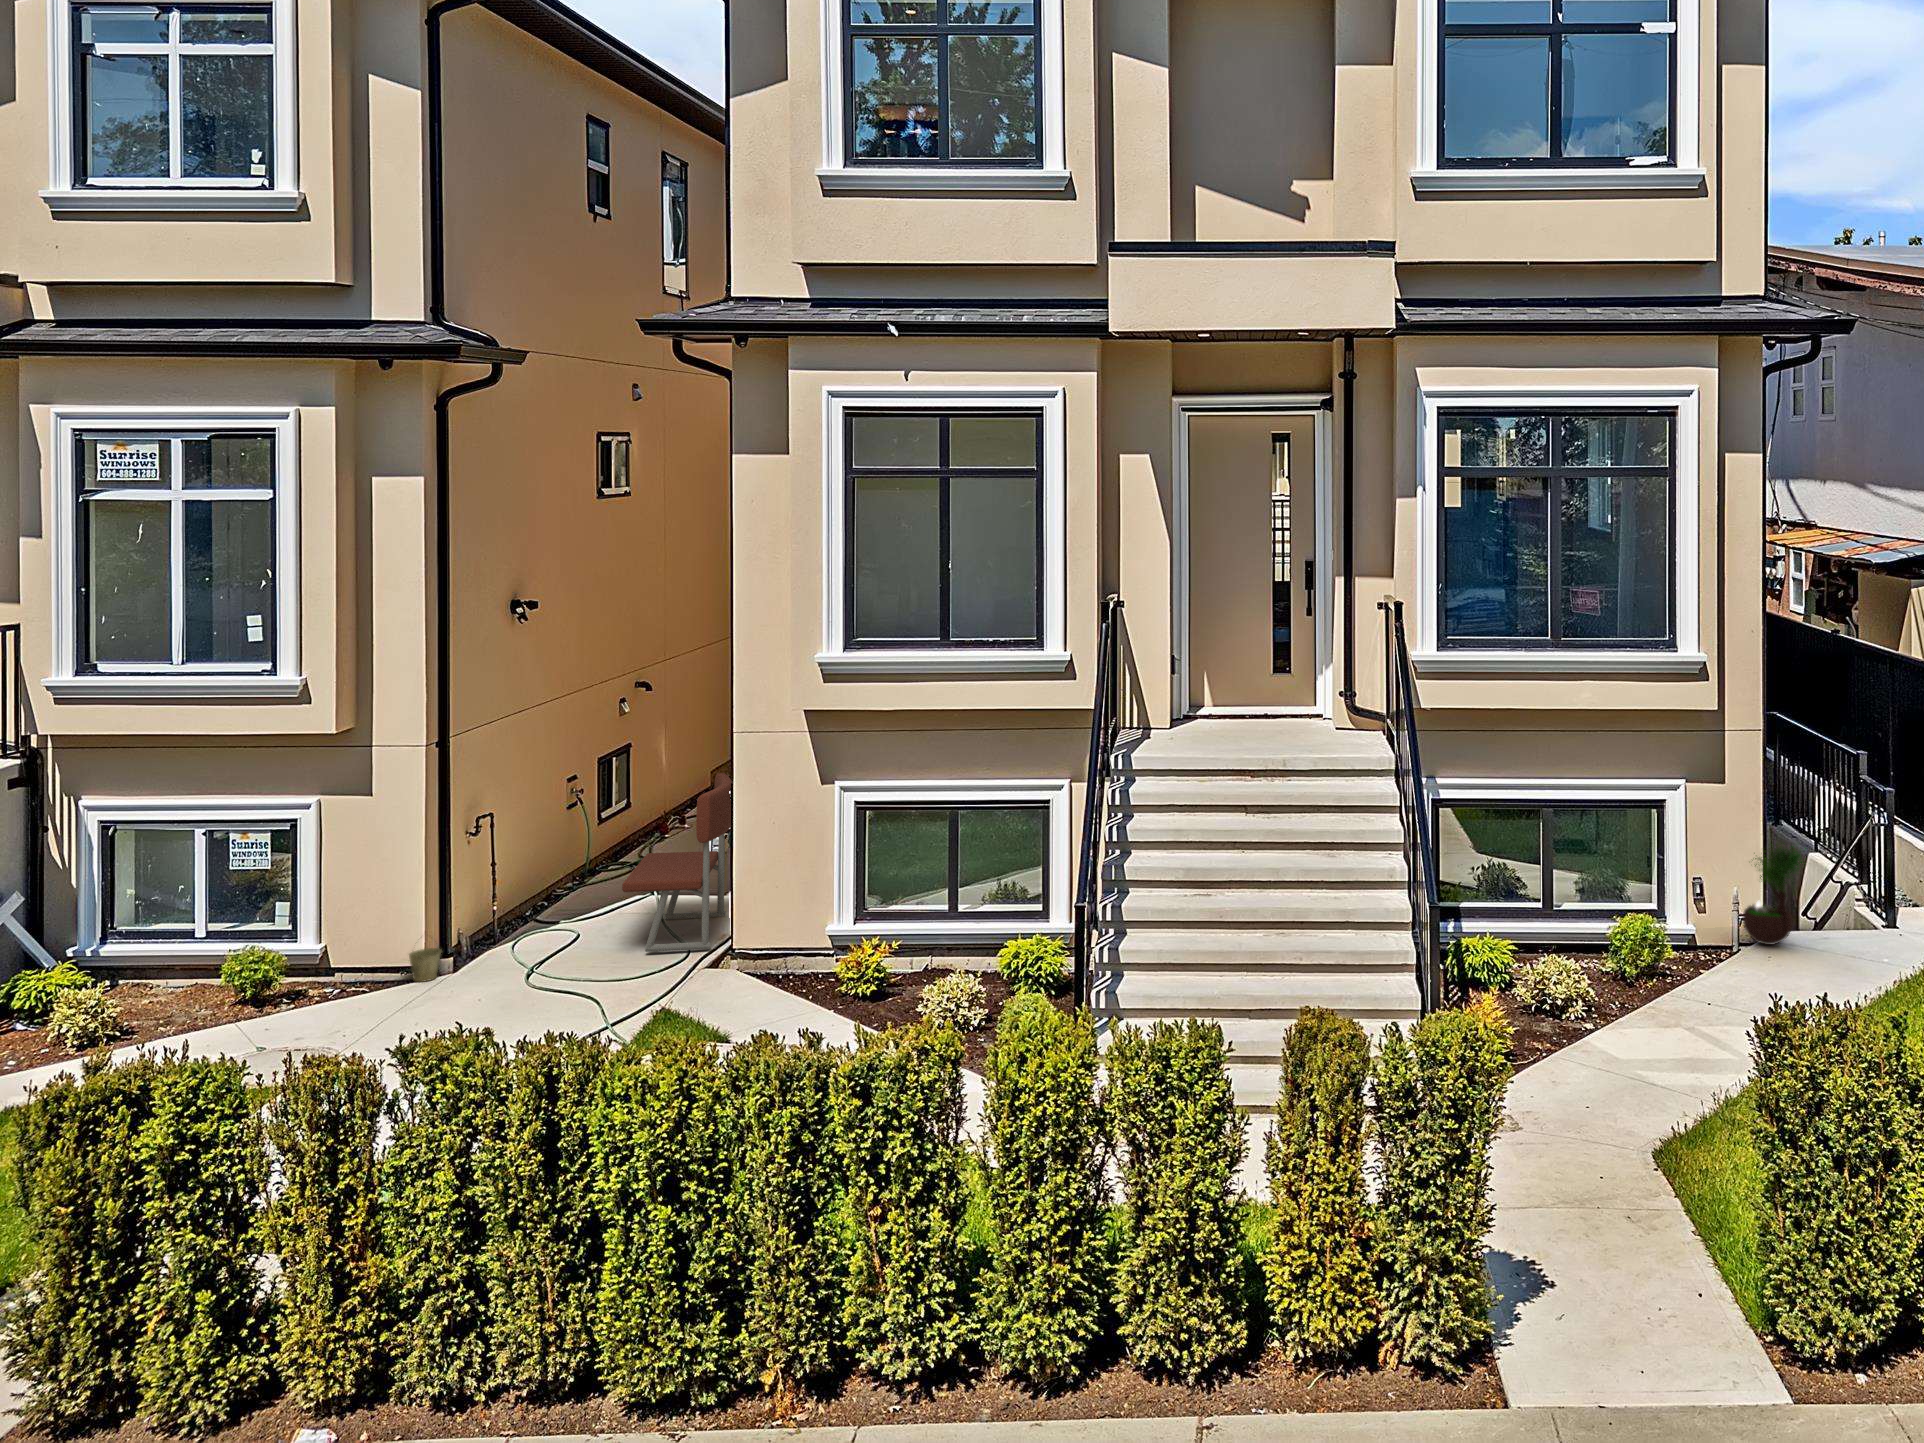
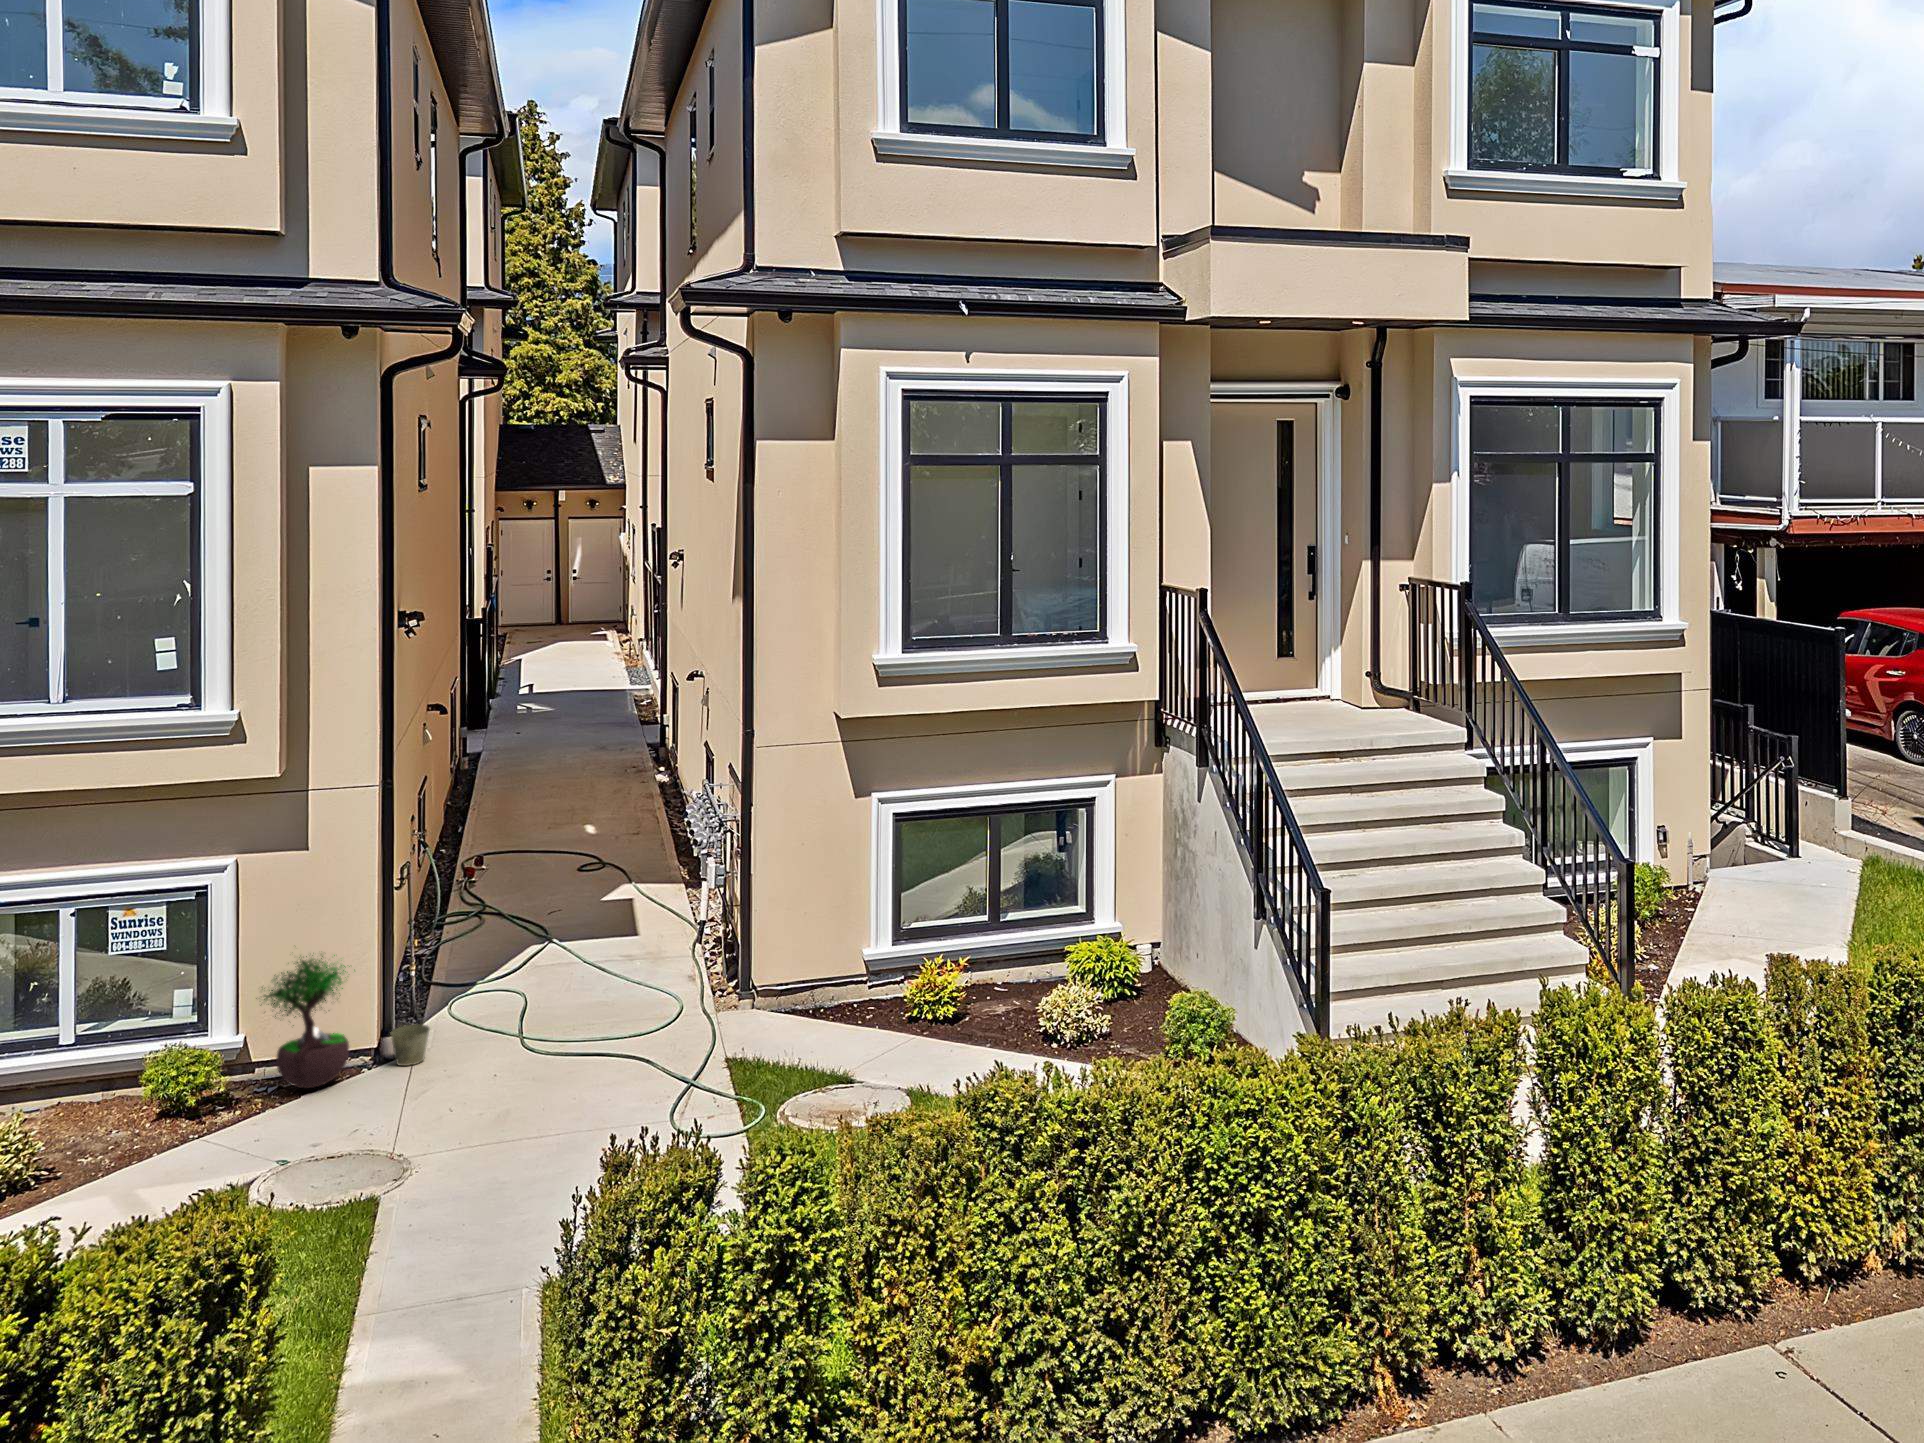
bench: present [622,773,732,952] -> none [610,797,734,1003]
potted tree: present [1743,844,1806,945] -> present [256,953,355,1088]

